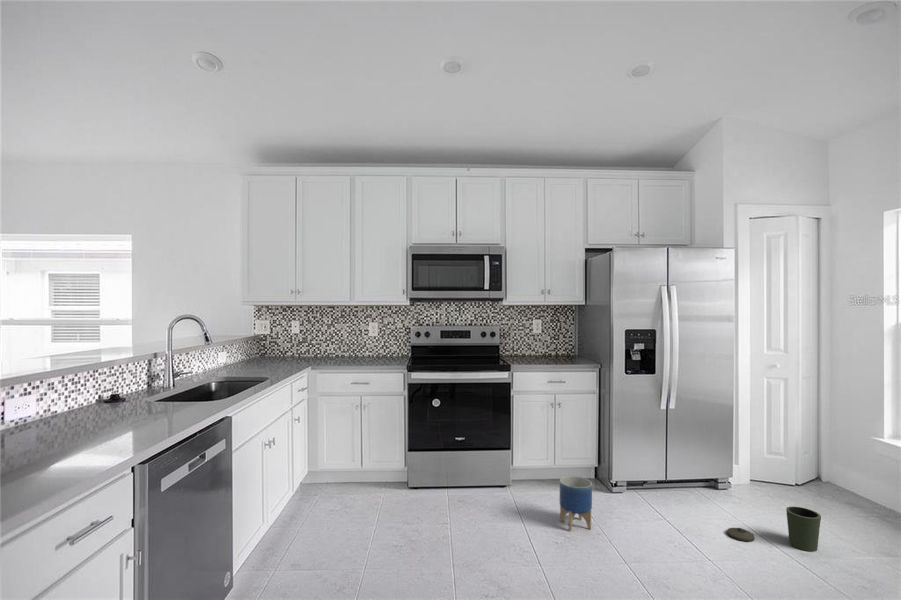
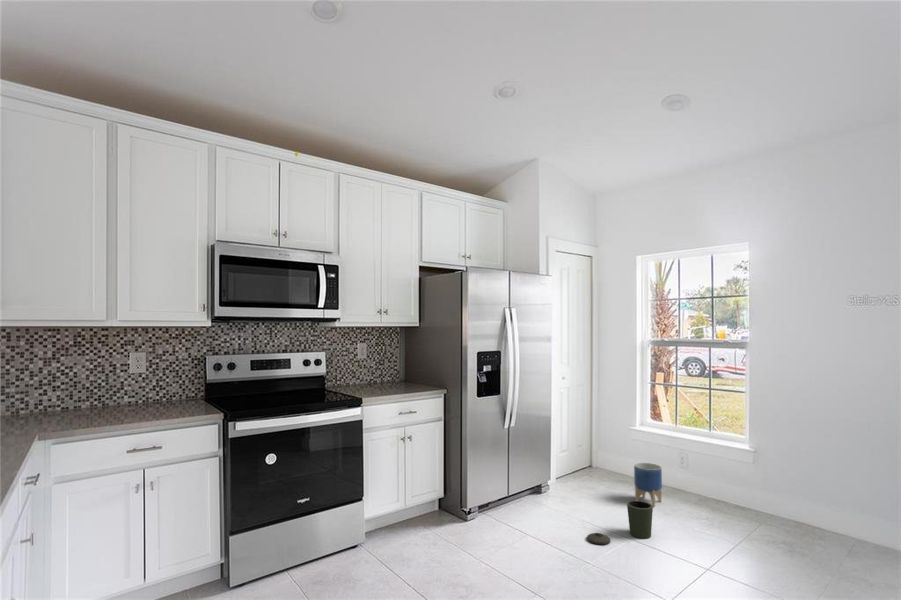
planter: present [560,476,592,531] -> present [634,463,662,506]

